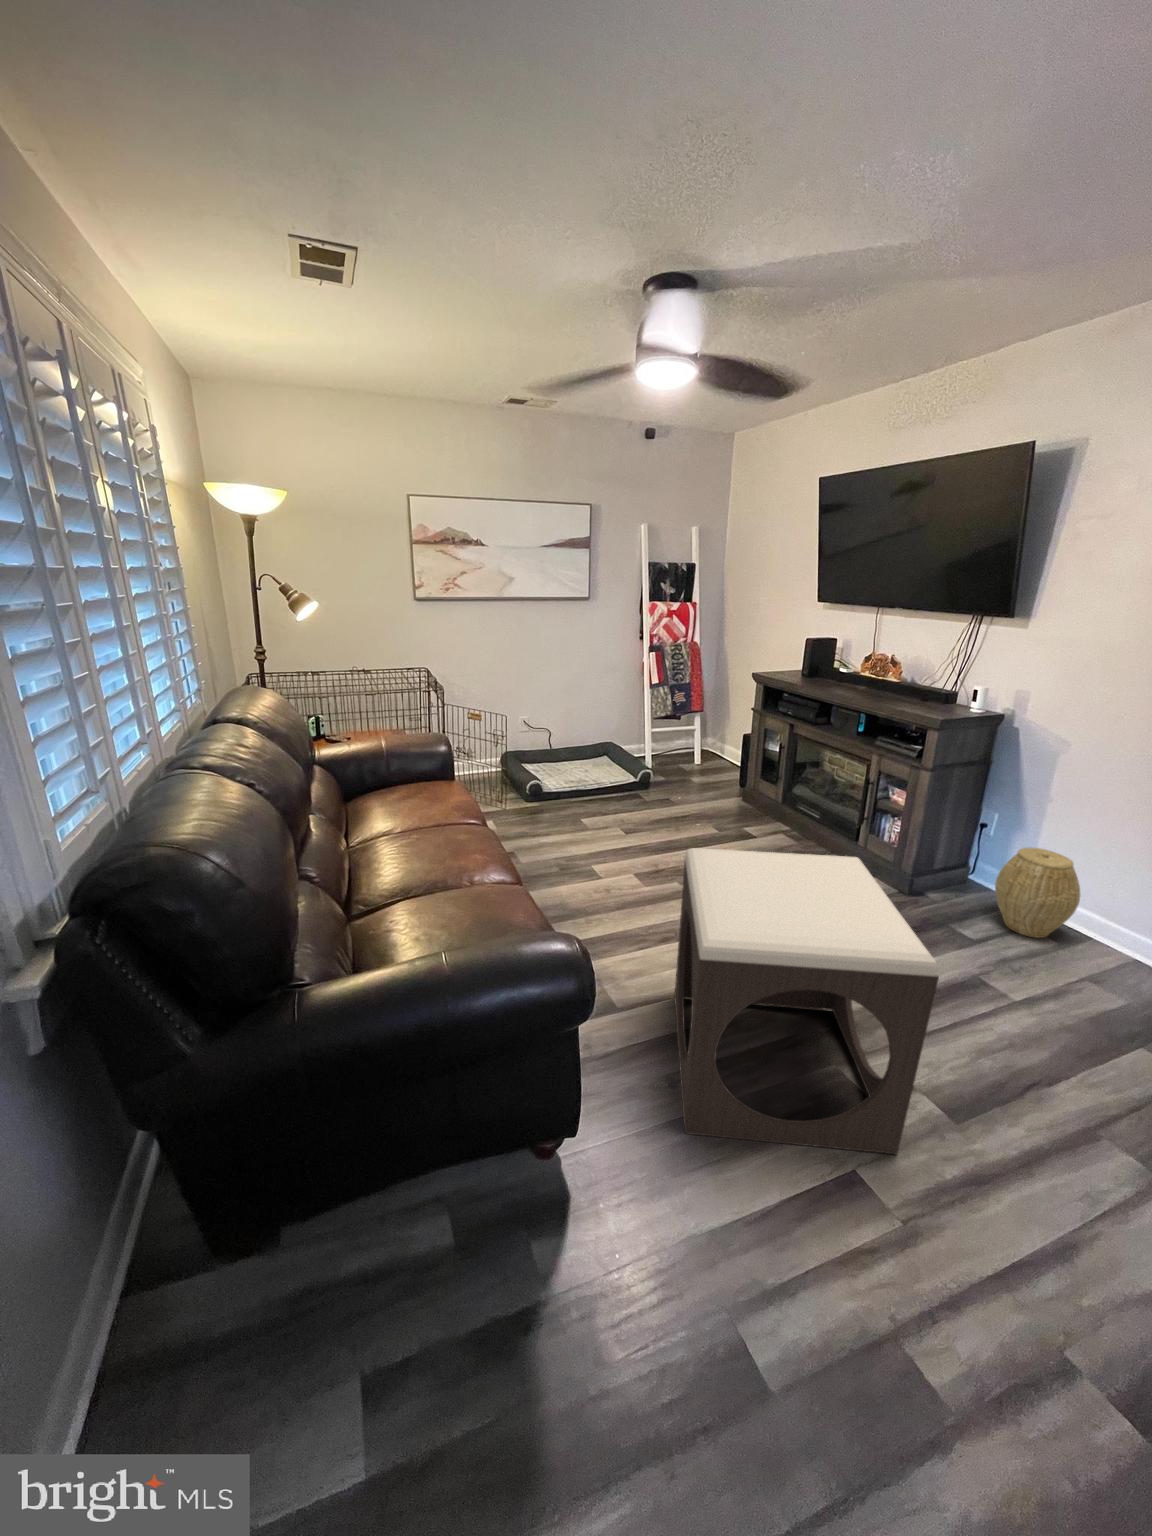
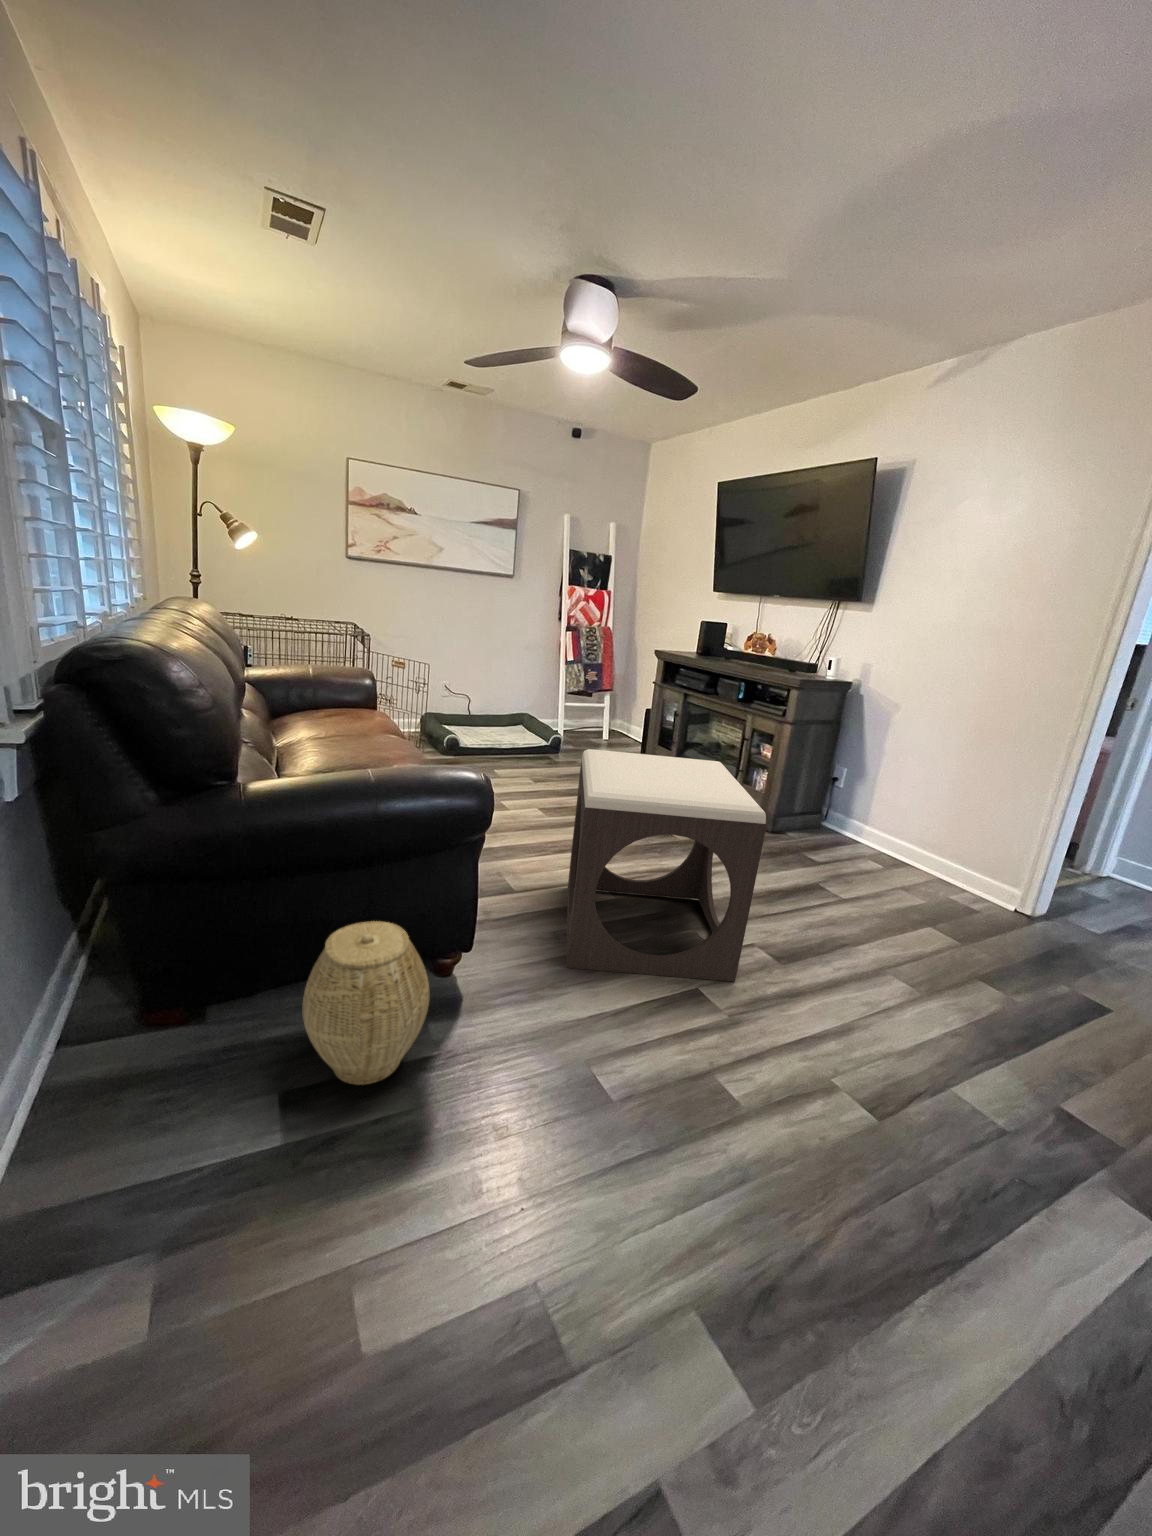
woven basket: present [995,848,1080,938] -> present [303,921,430,1085]

